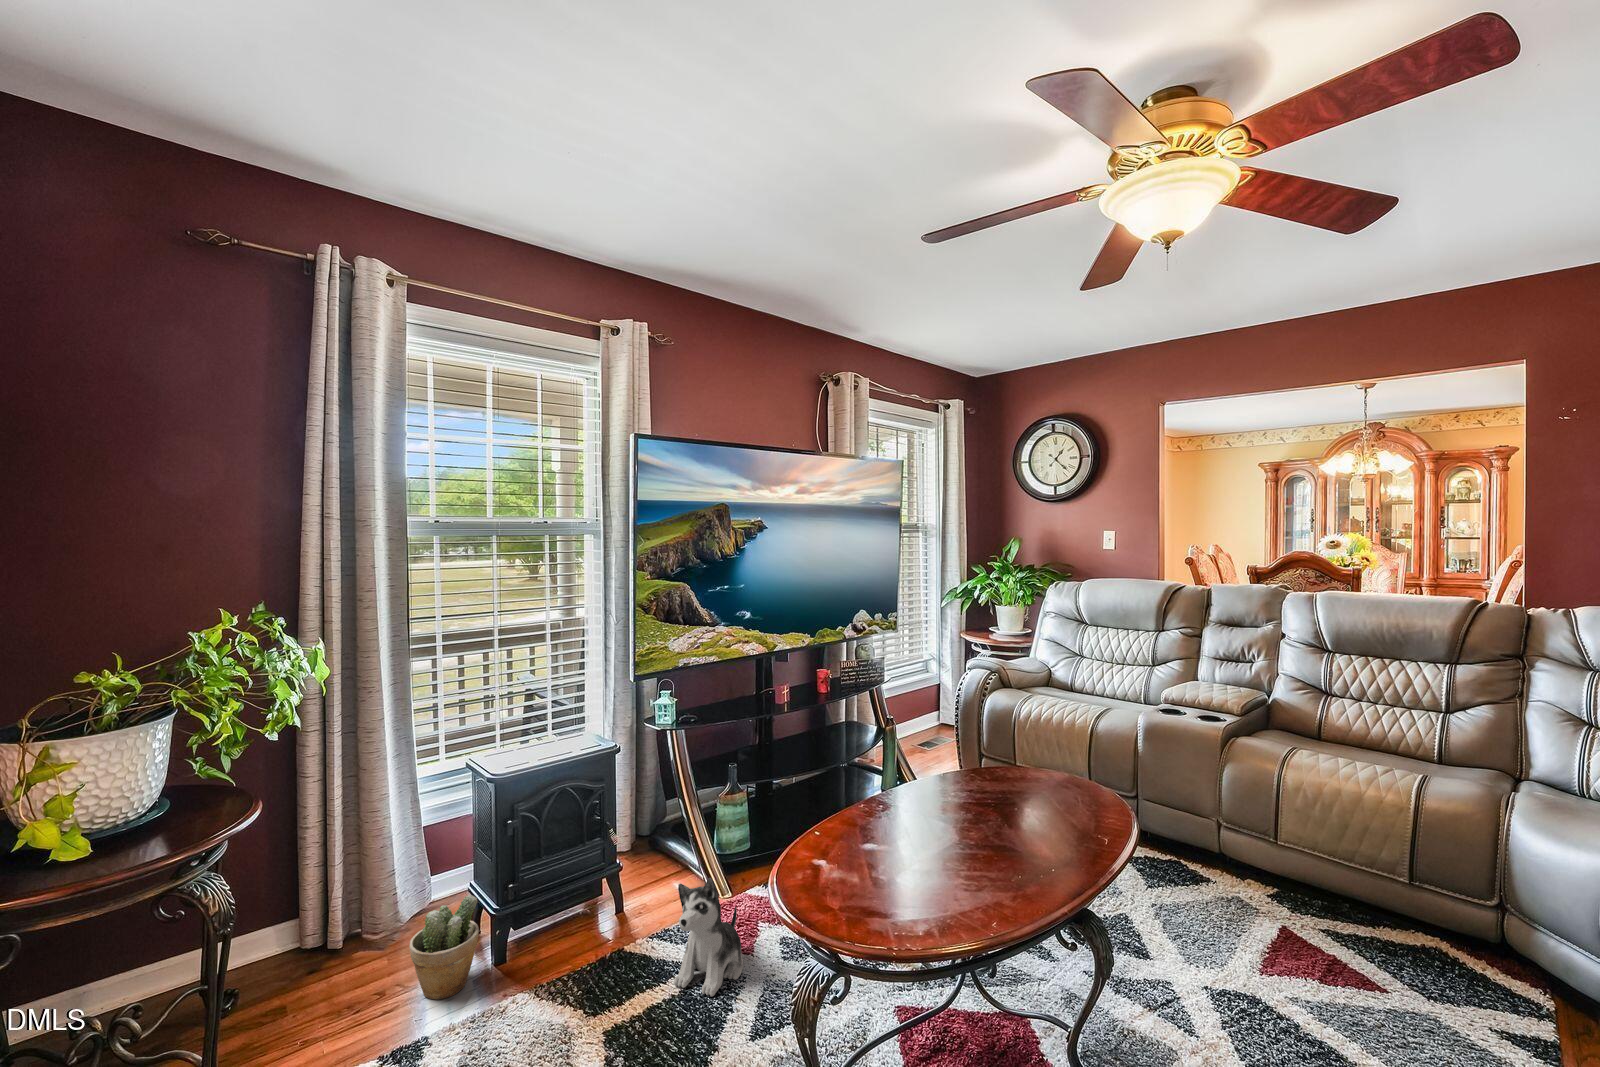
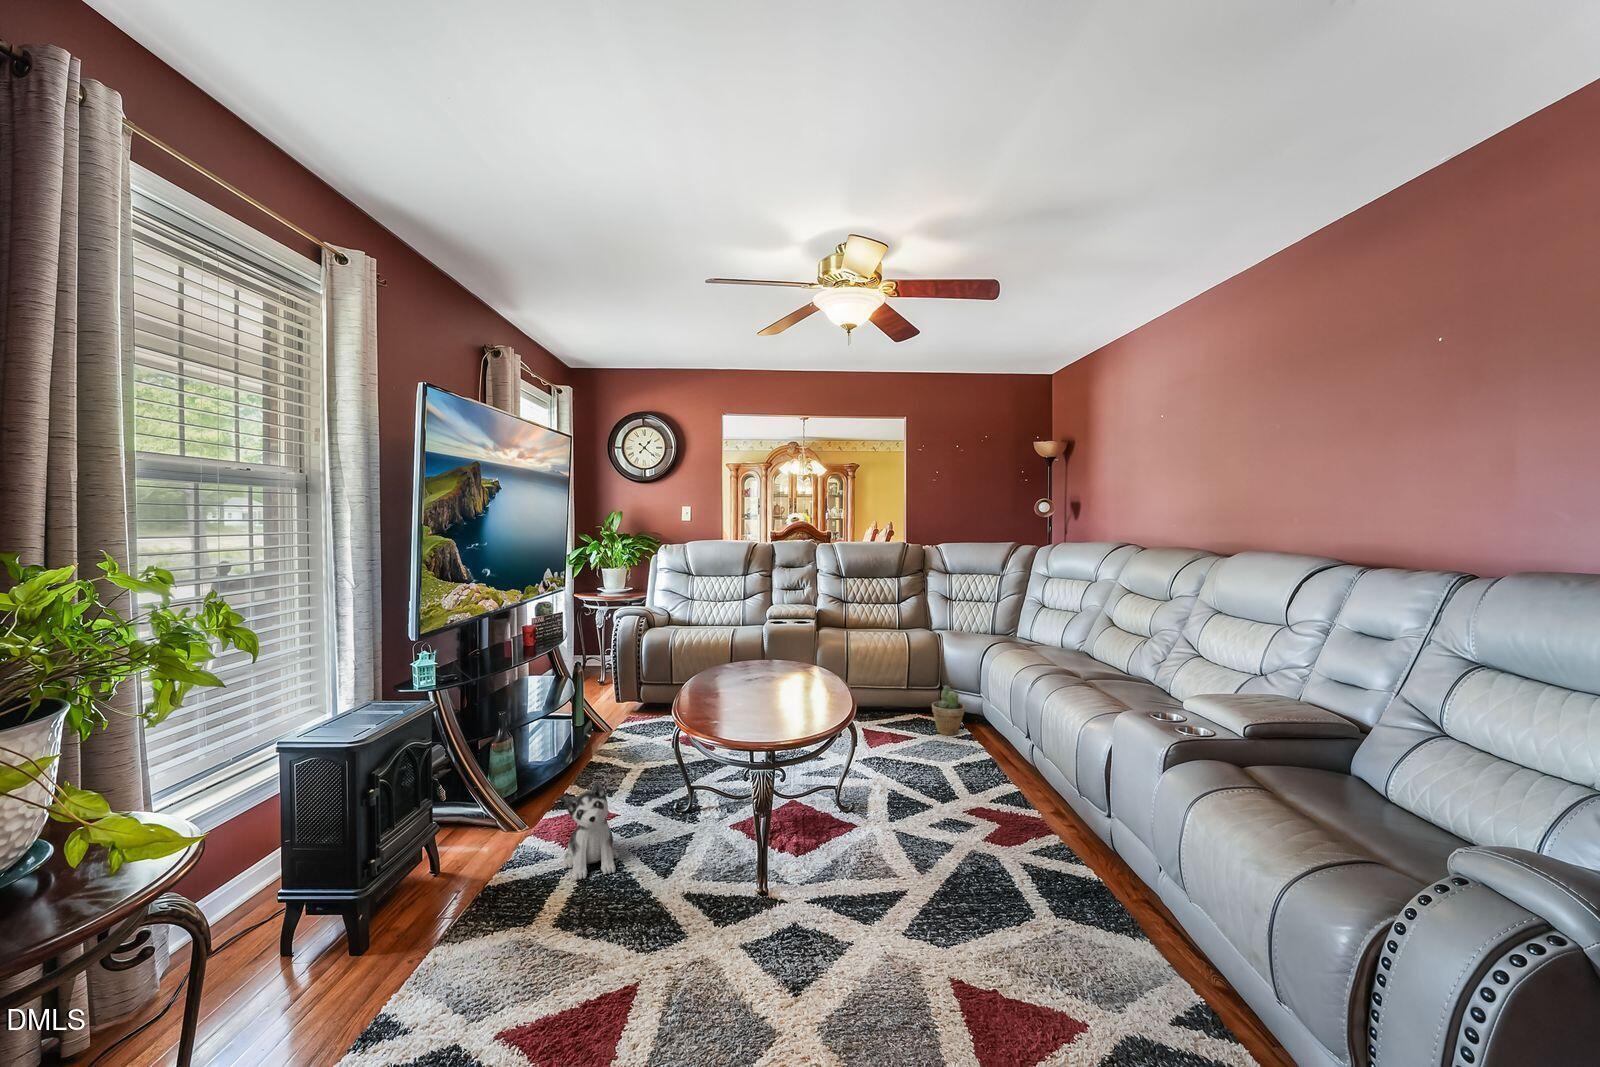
potted plant: present [409,895,479,999] -> present [932,685,965,735]

